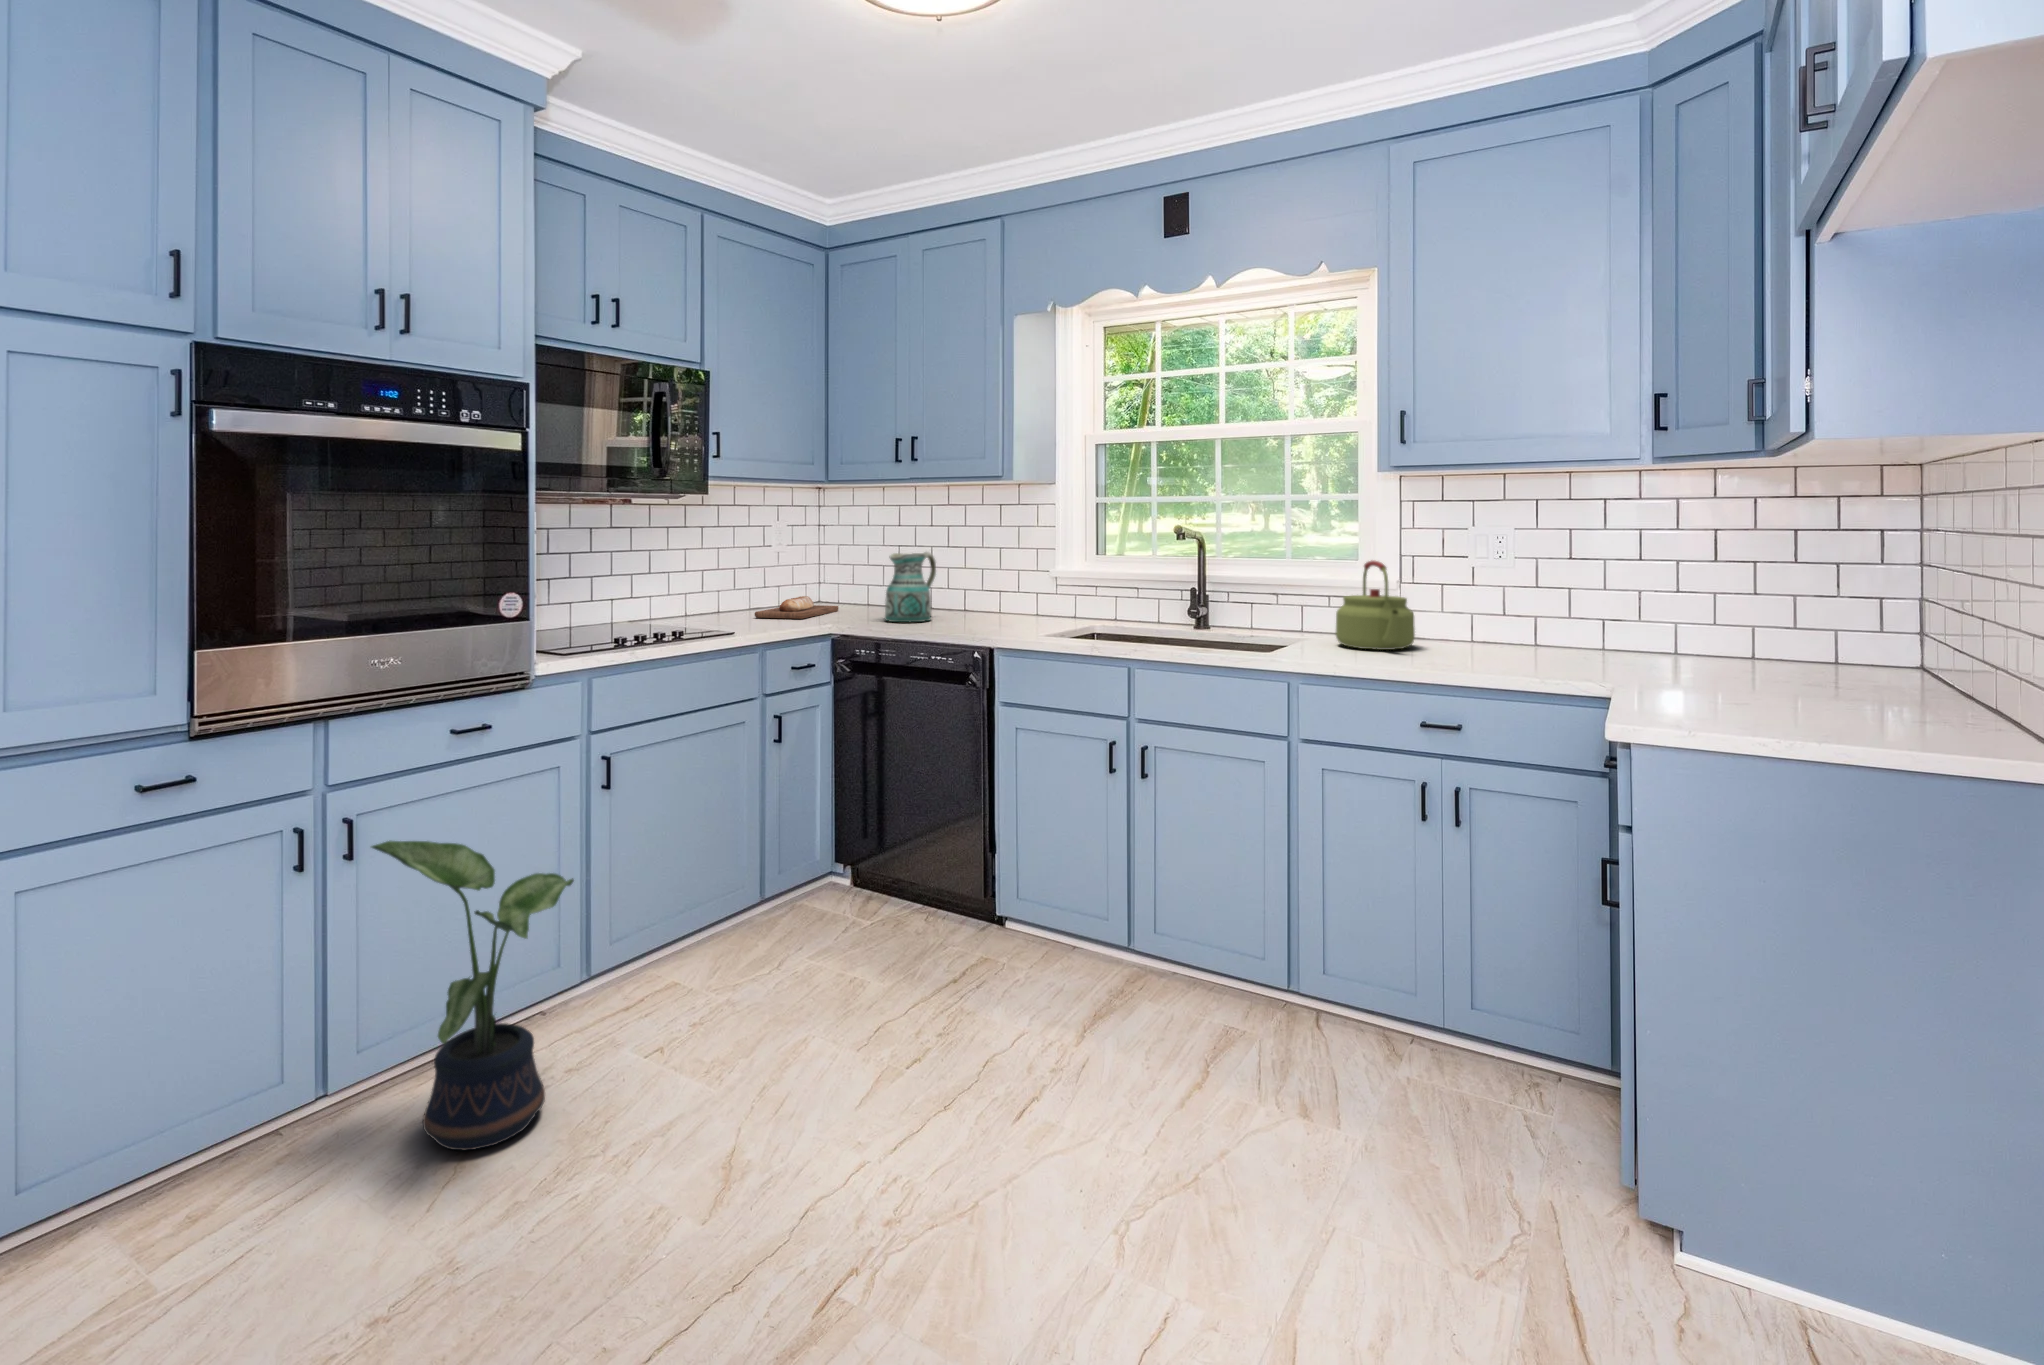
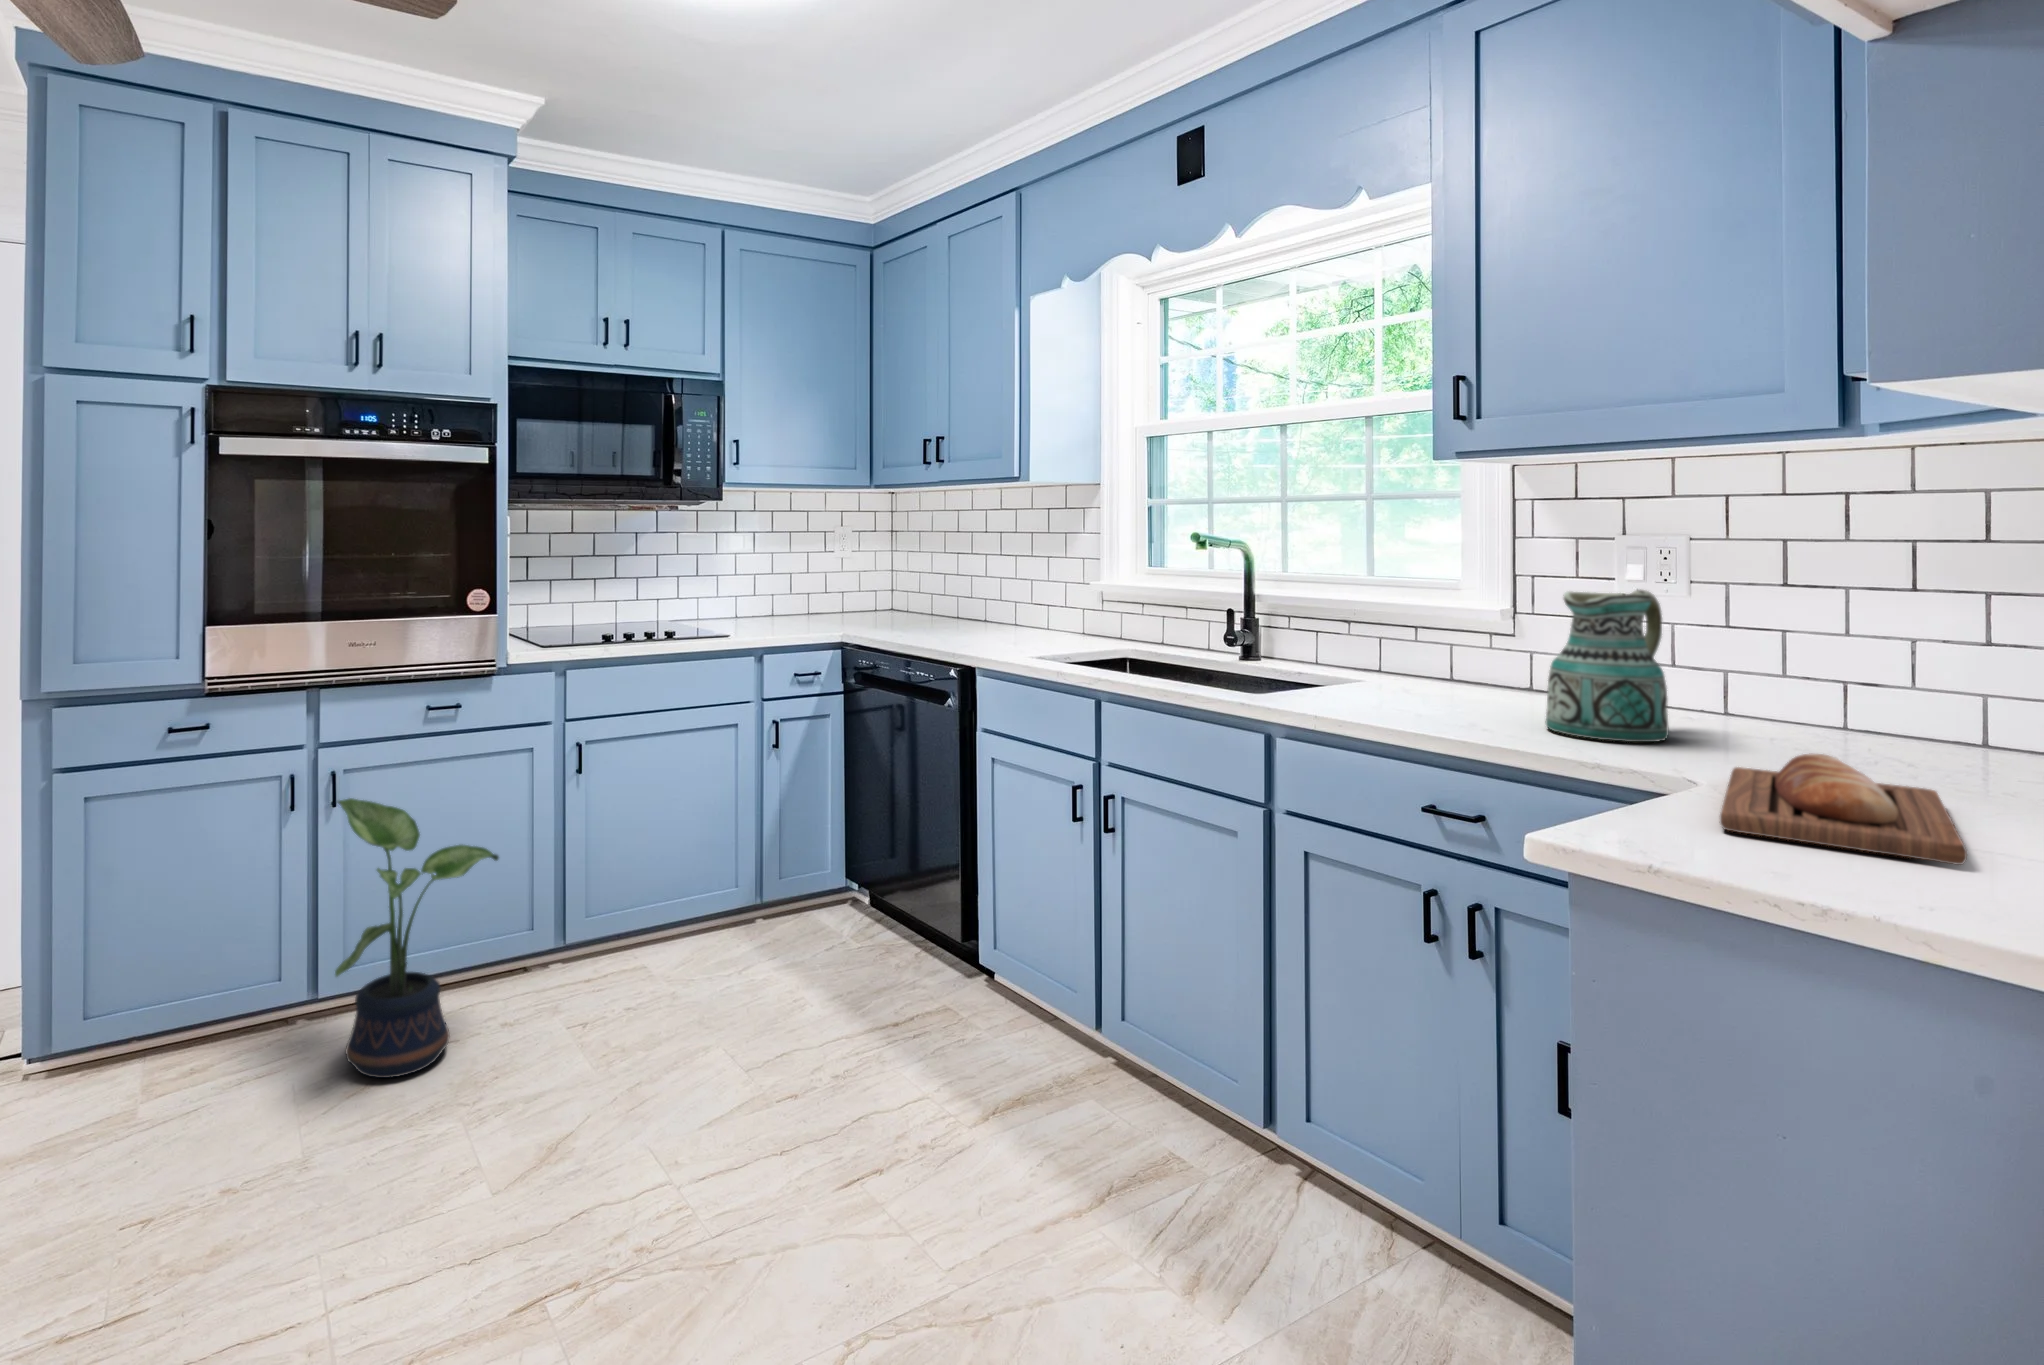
ceramic pitcher: present [885,552,936,622] -> present [1546,590,1669,742]
kettle: present [1336,560,1415,650] -> none [1376,580,1496,705]
bread loaf: present [755,596,838,619] -> present [1720,754,1967,865]

